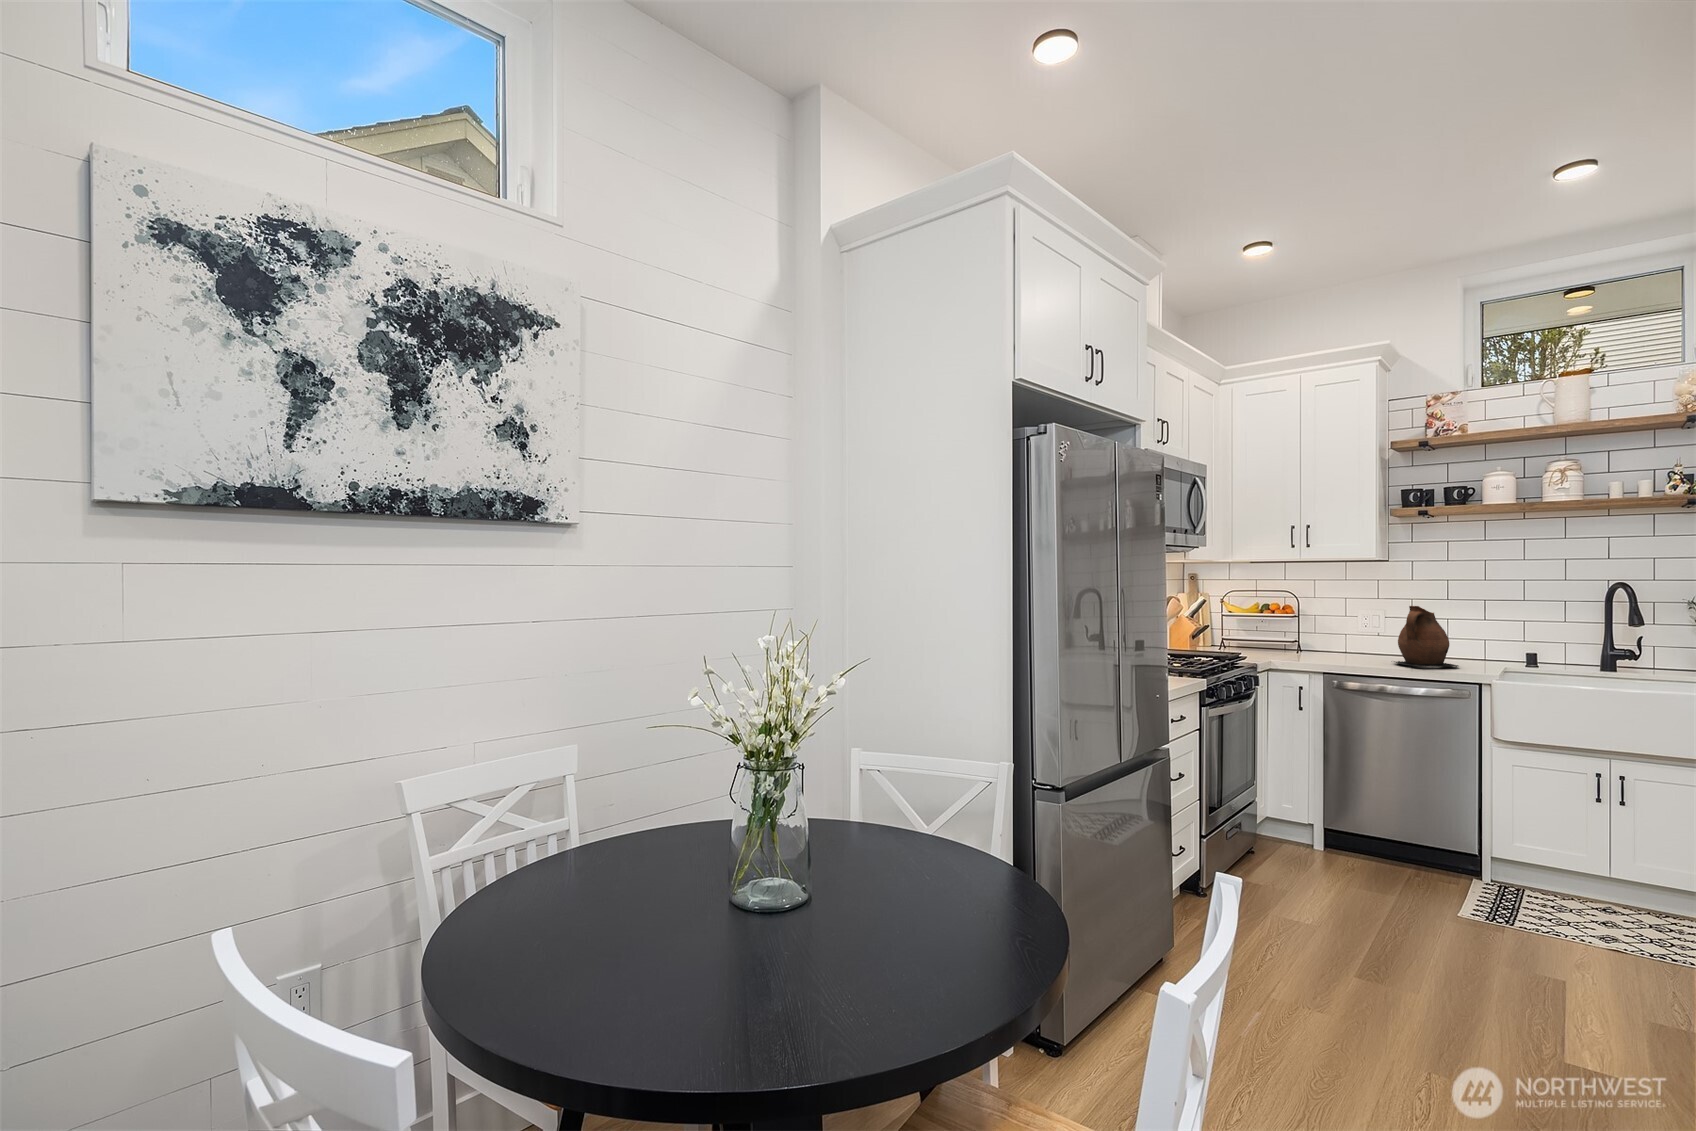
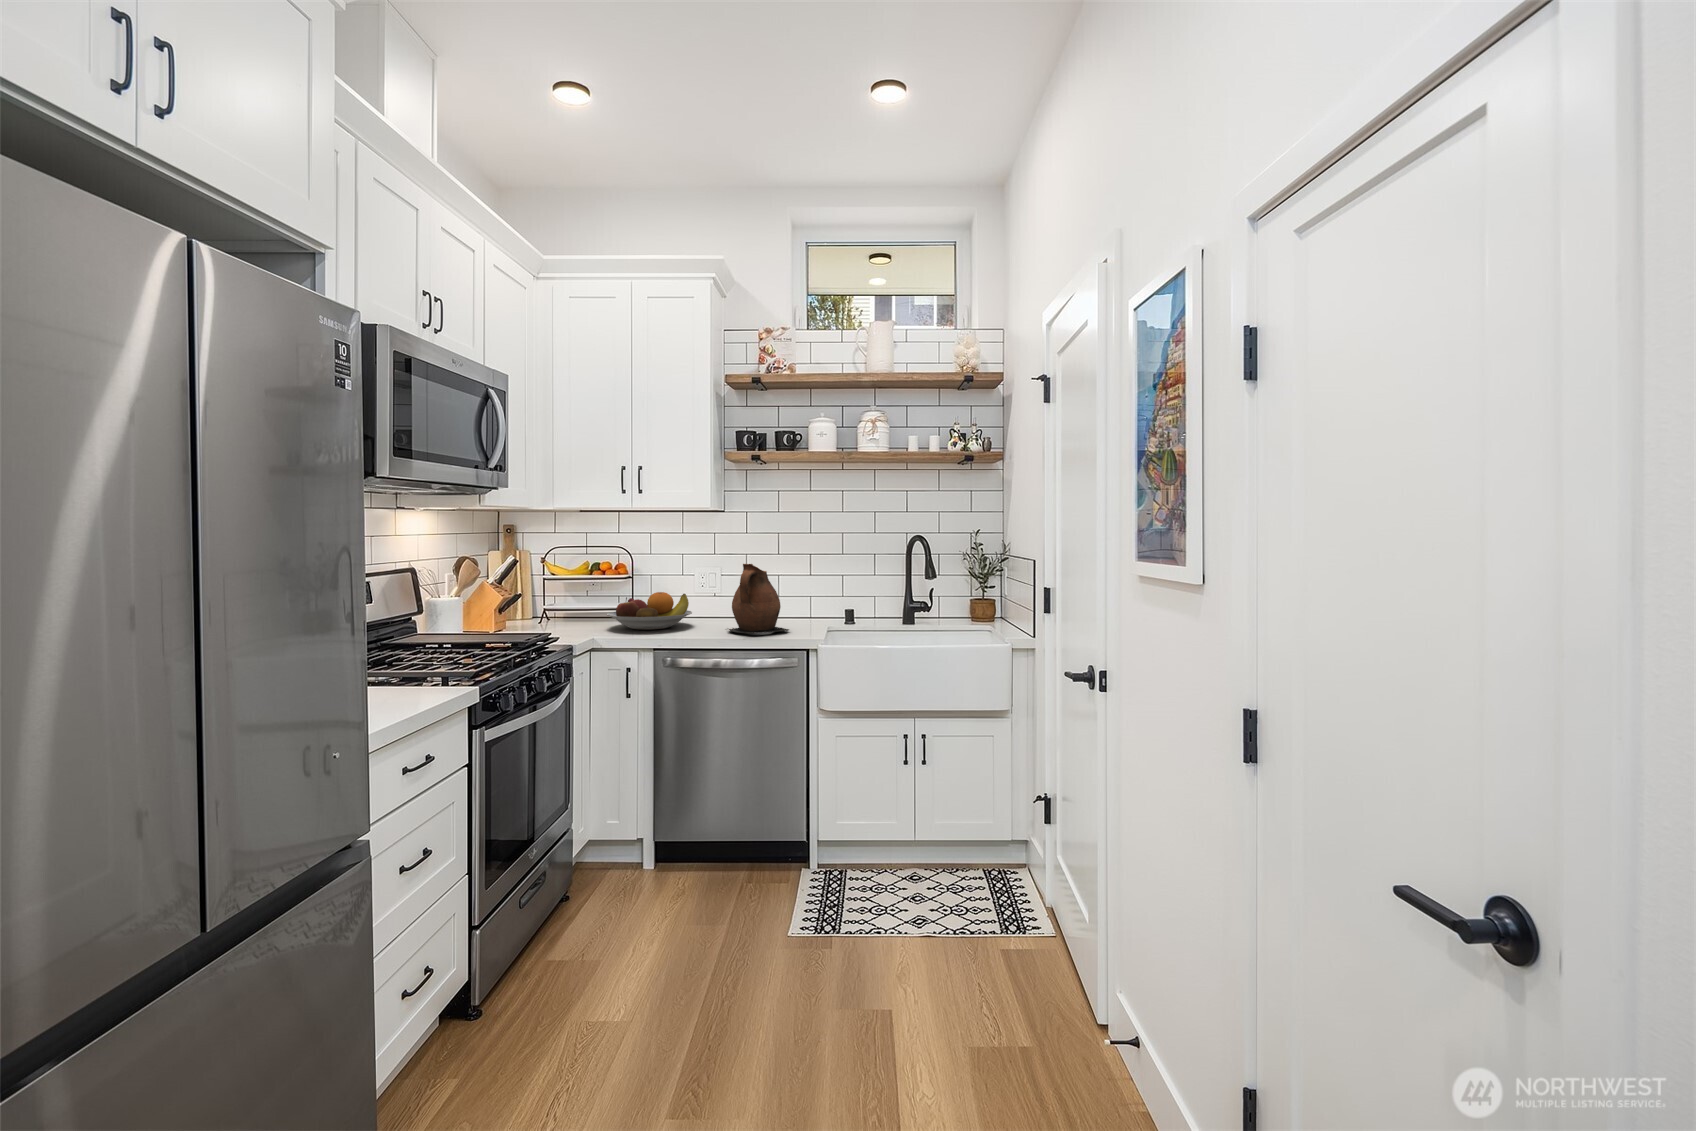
fruit bowl: none [1279,627,1357,658] -> present [607,592,692,630]

